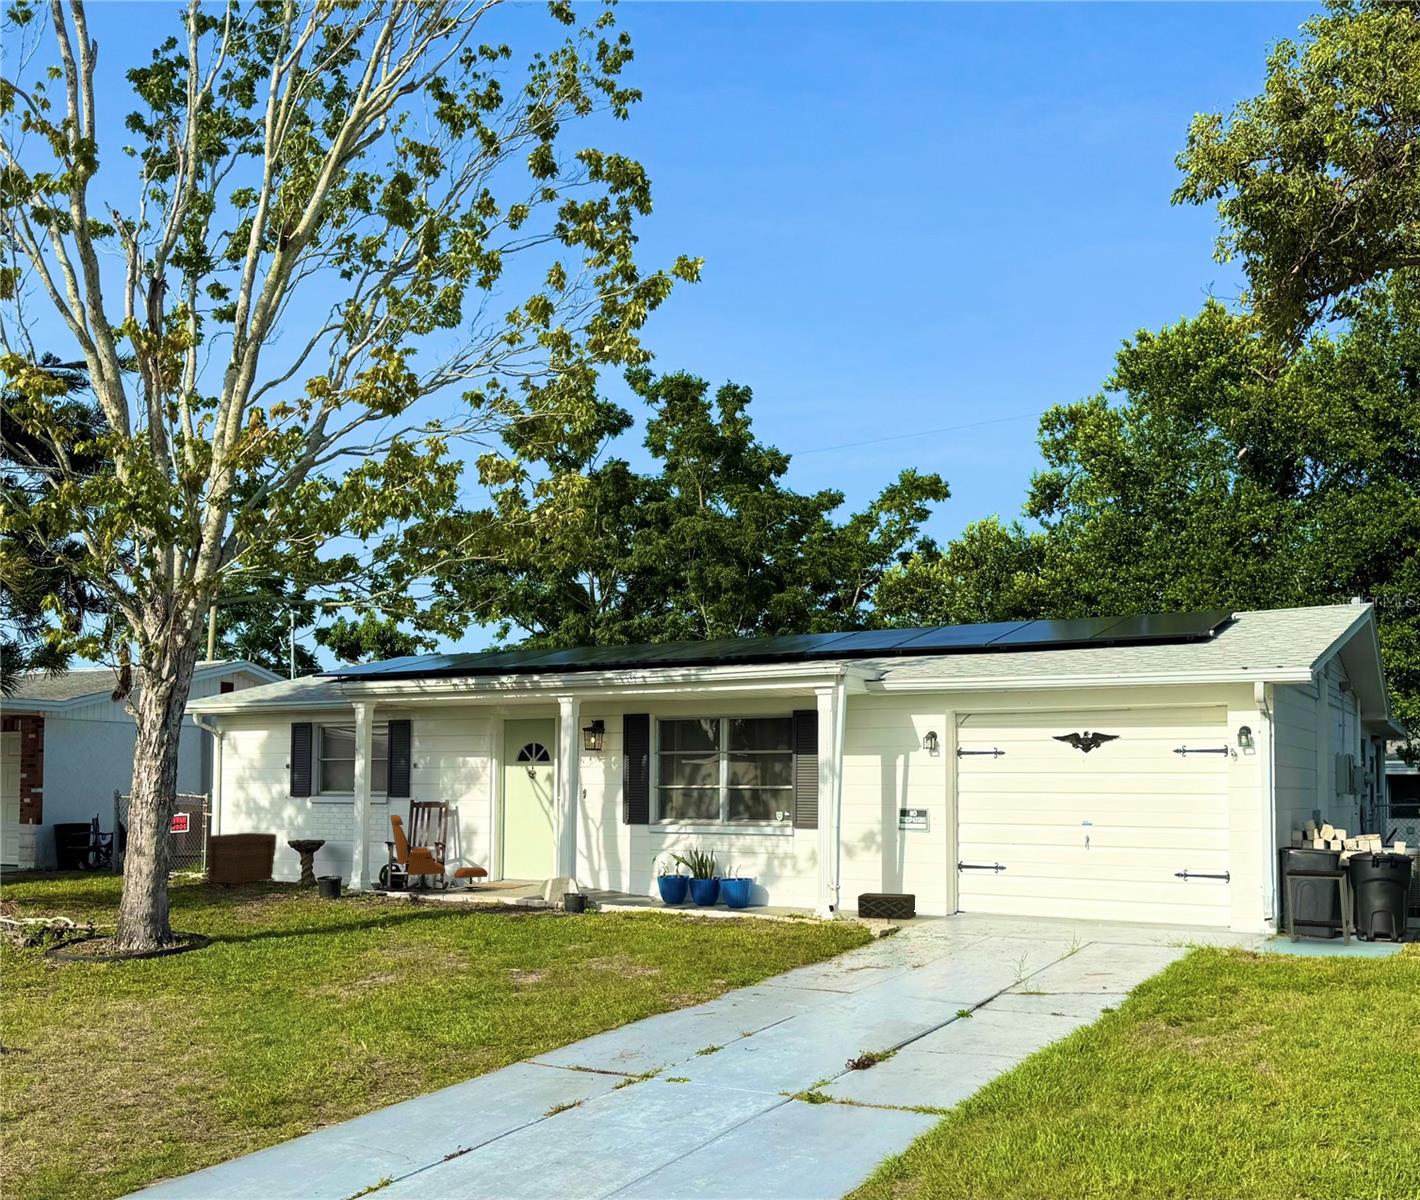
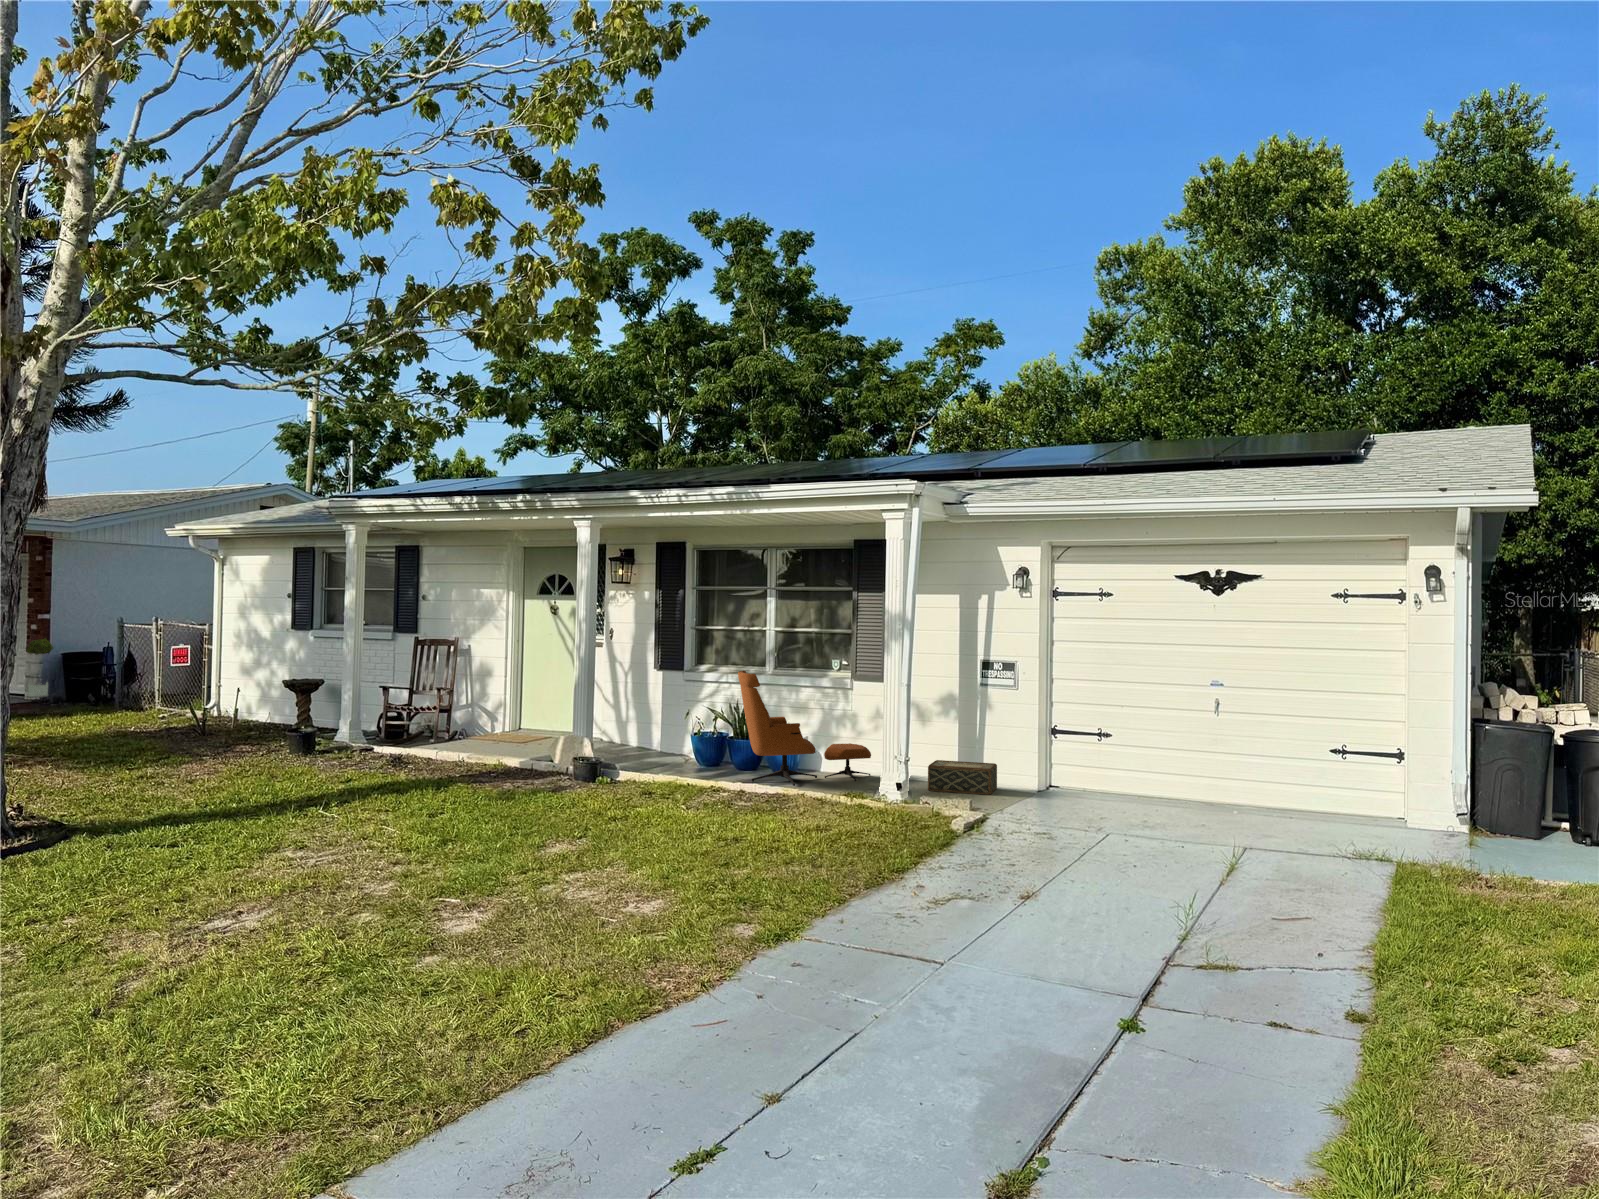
potted tree: none [21,810,48,867] -> present [27,639,53,697]
lounge chair: present [390,815,488,895] -> present [738,671,871,786]
wooden crate: present [208,833,277,884] -> none [200,668,278,725]
side table: present [1287,869,1351,946] -> none [1494,751,1580,855]

